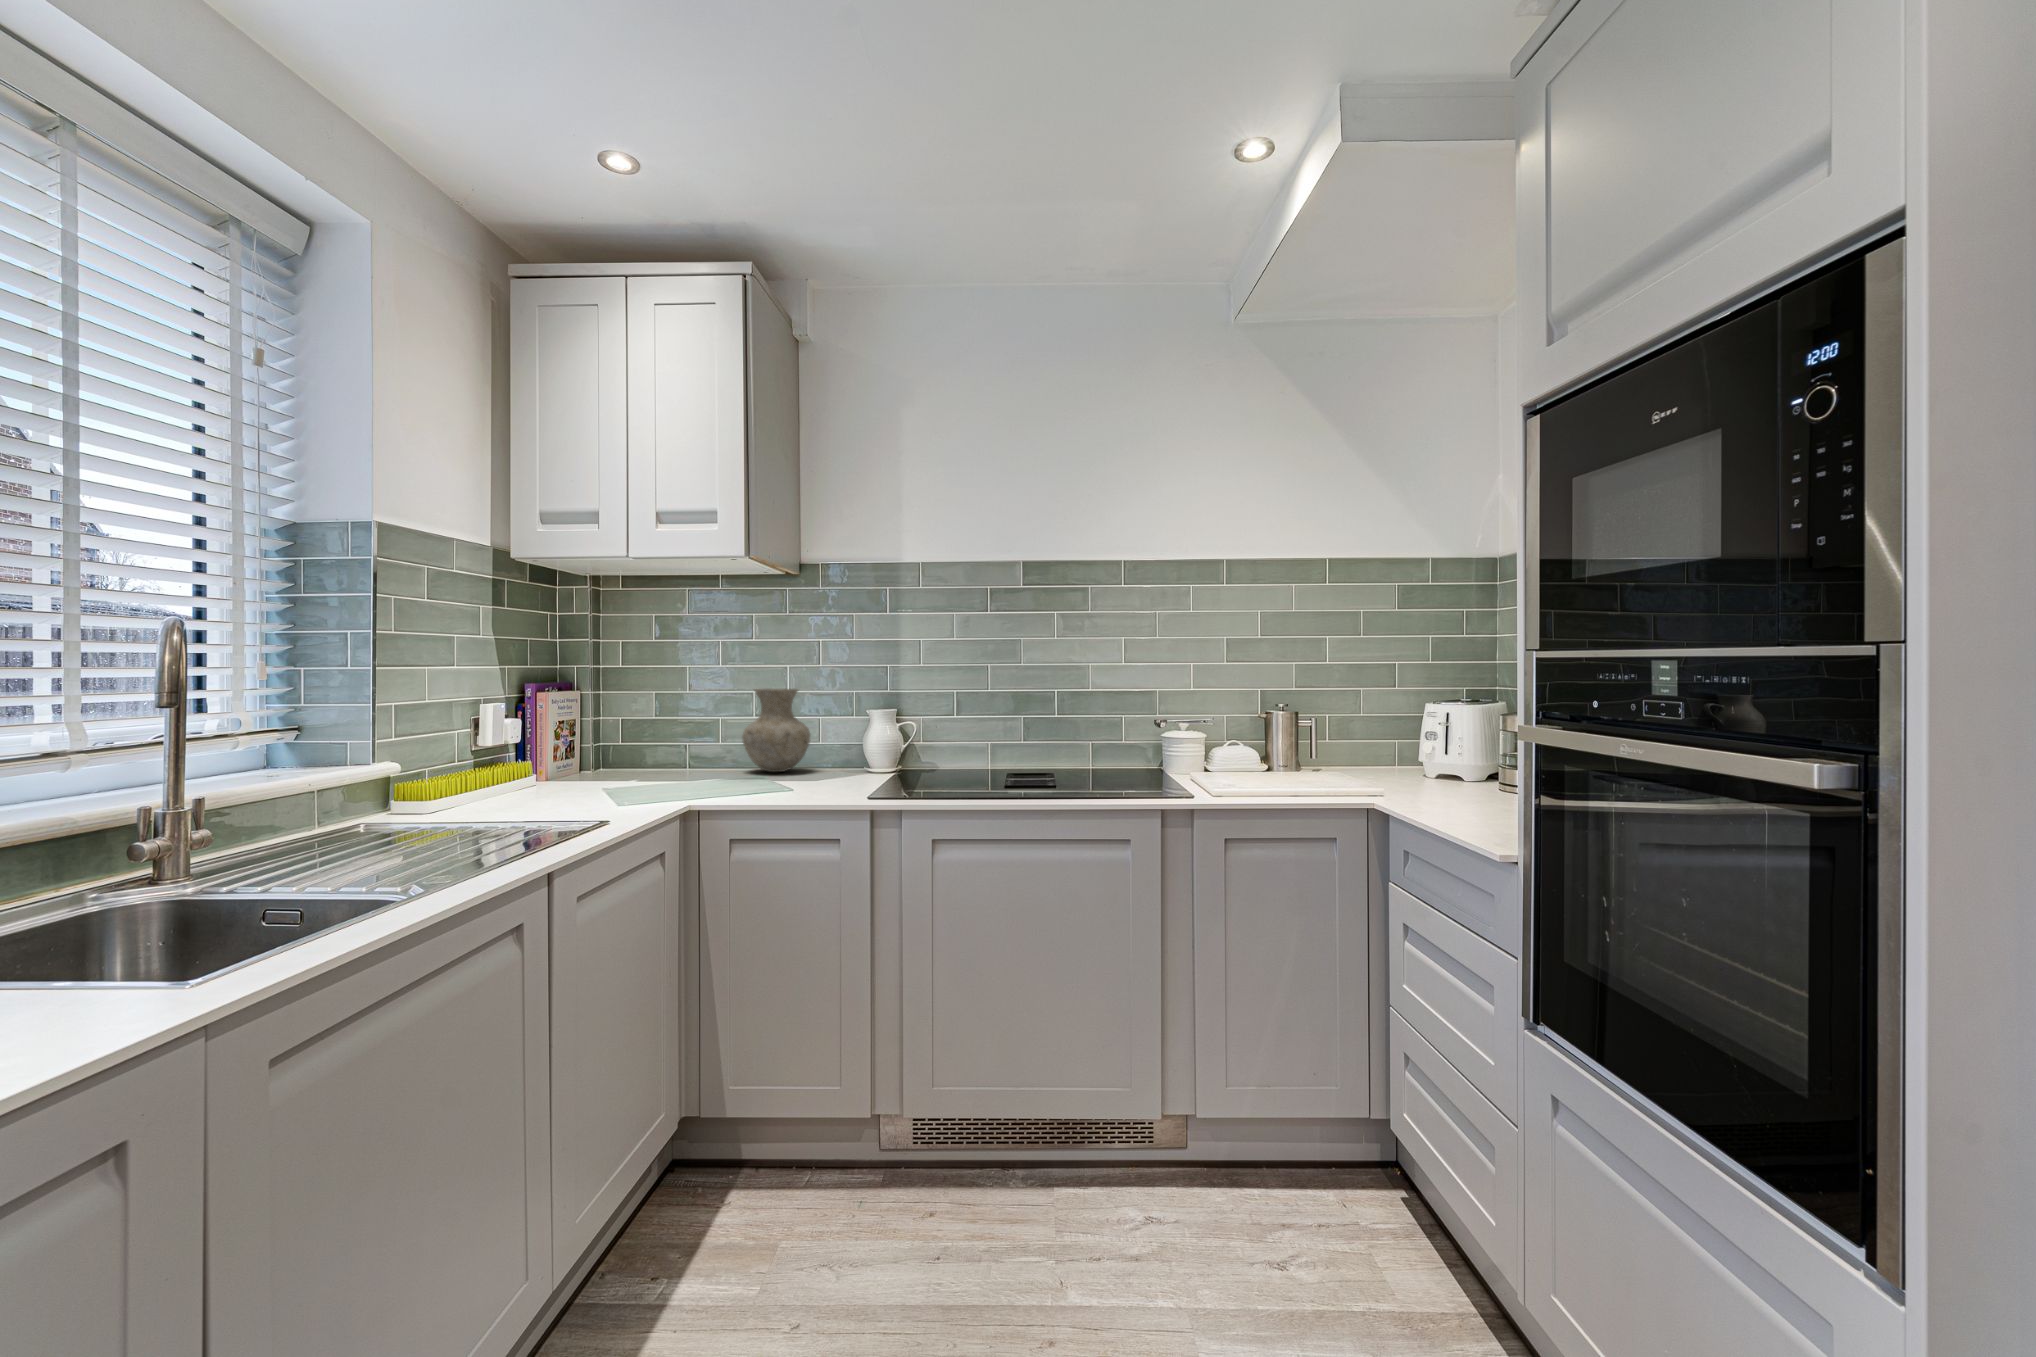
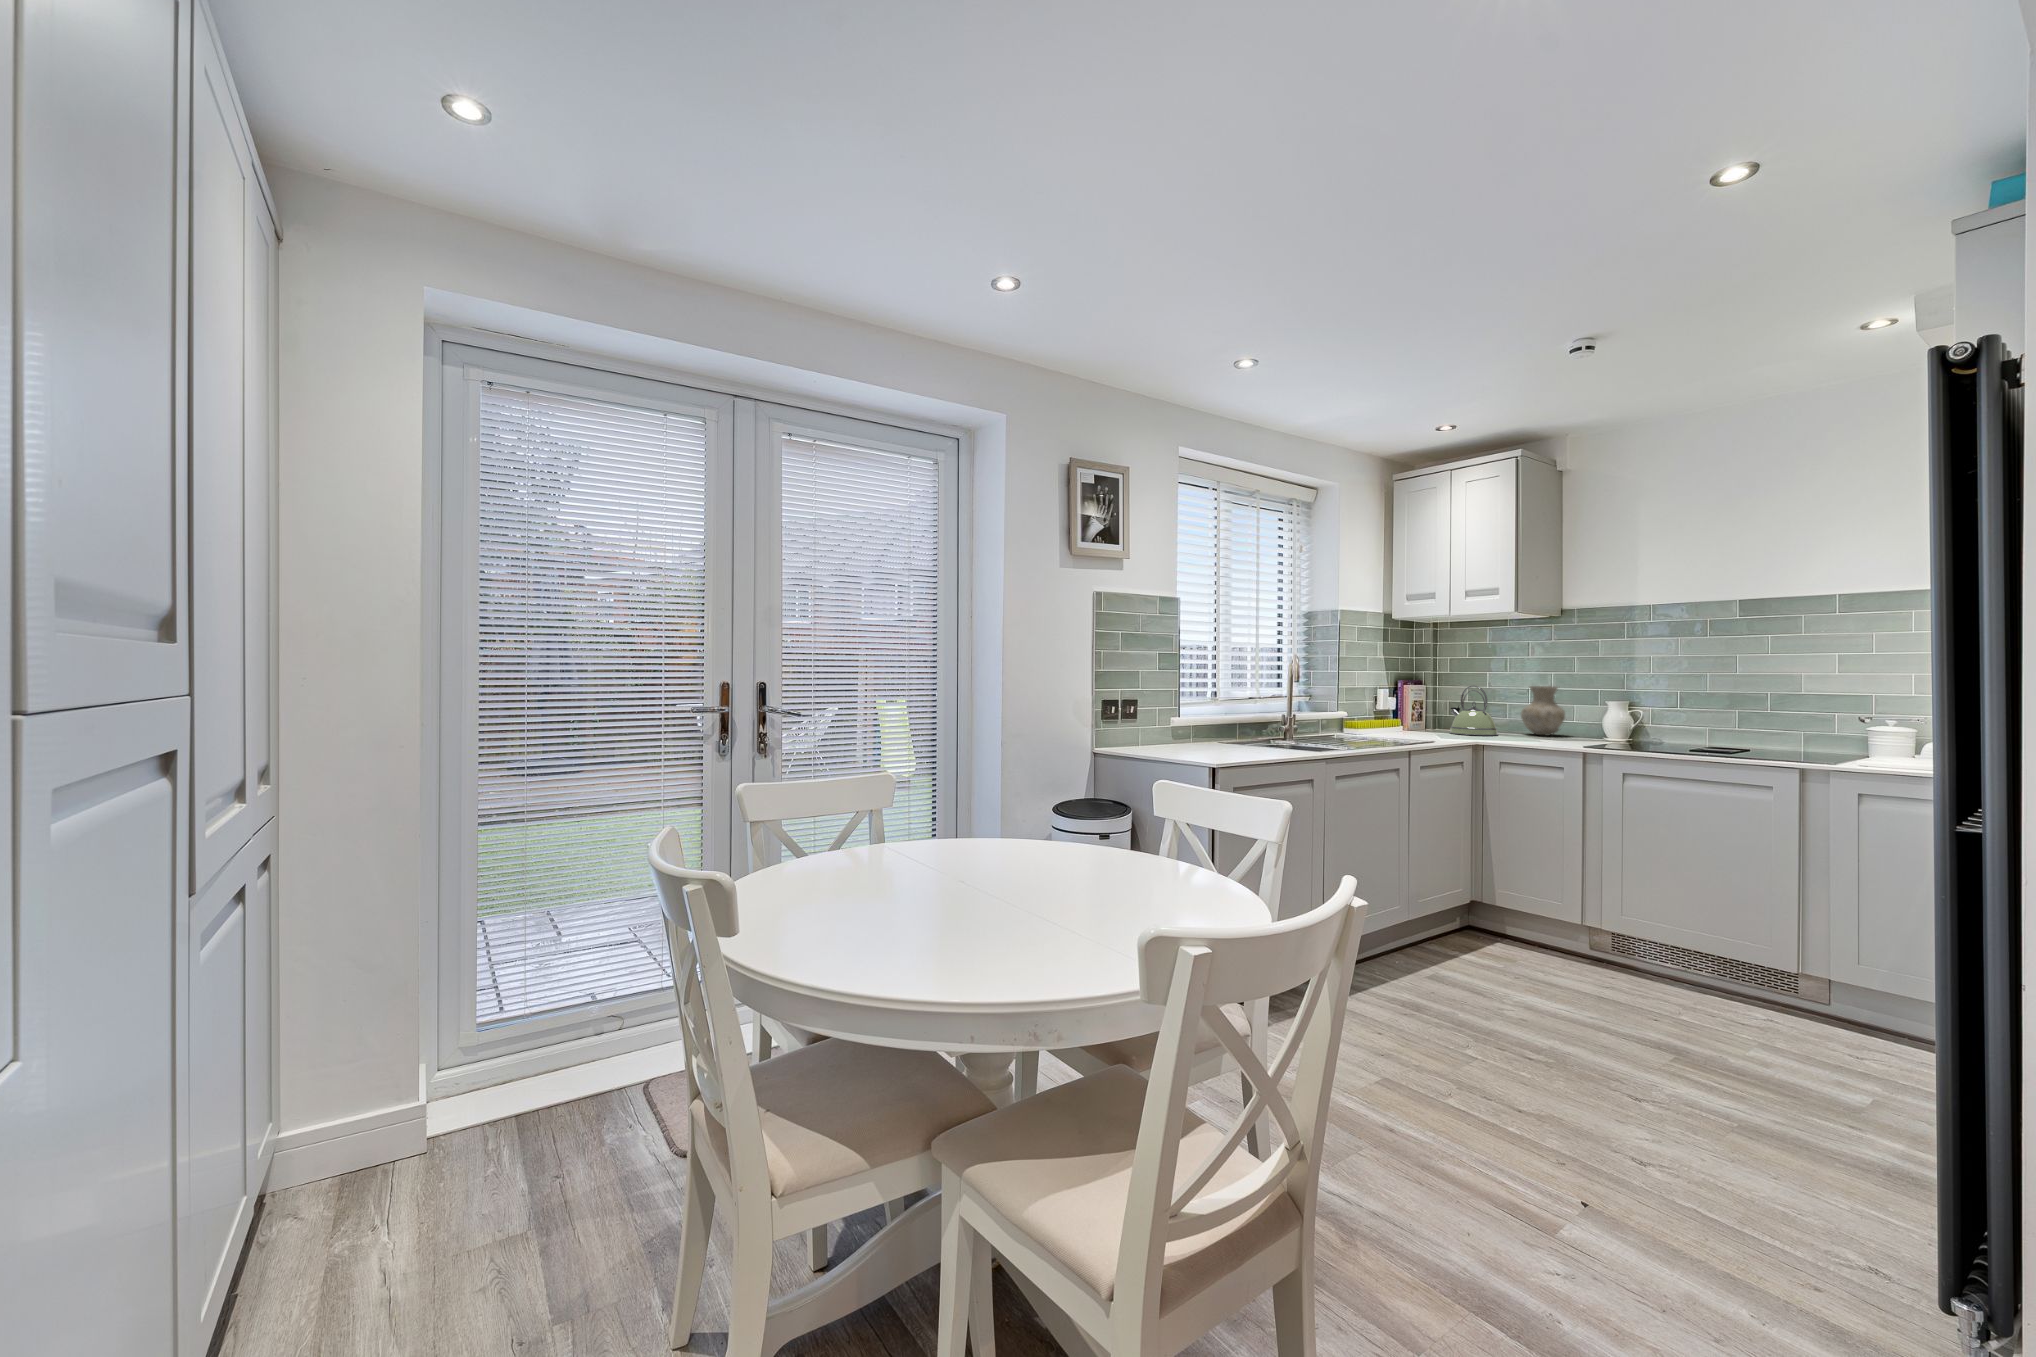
kettle: none [627,691,711,785] -> present [1450,686,1498,735]

